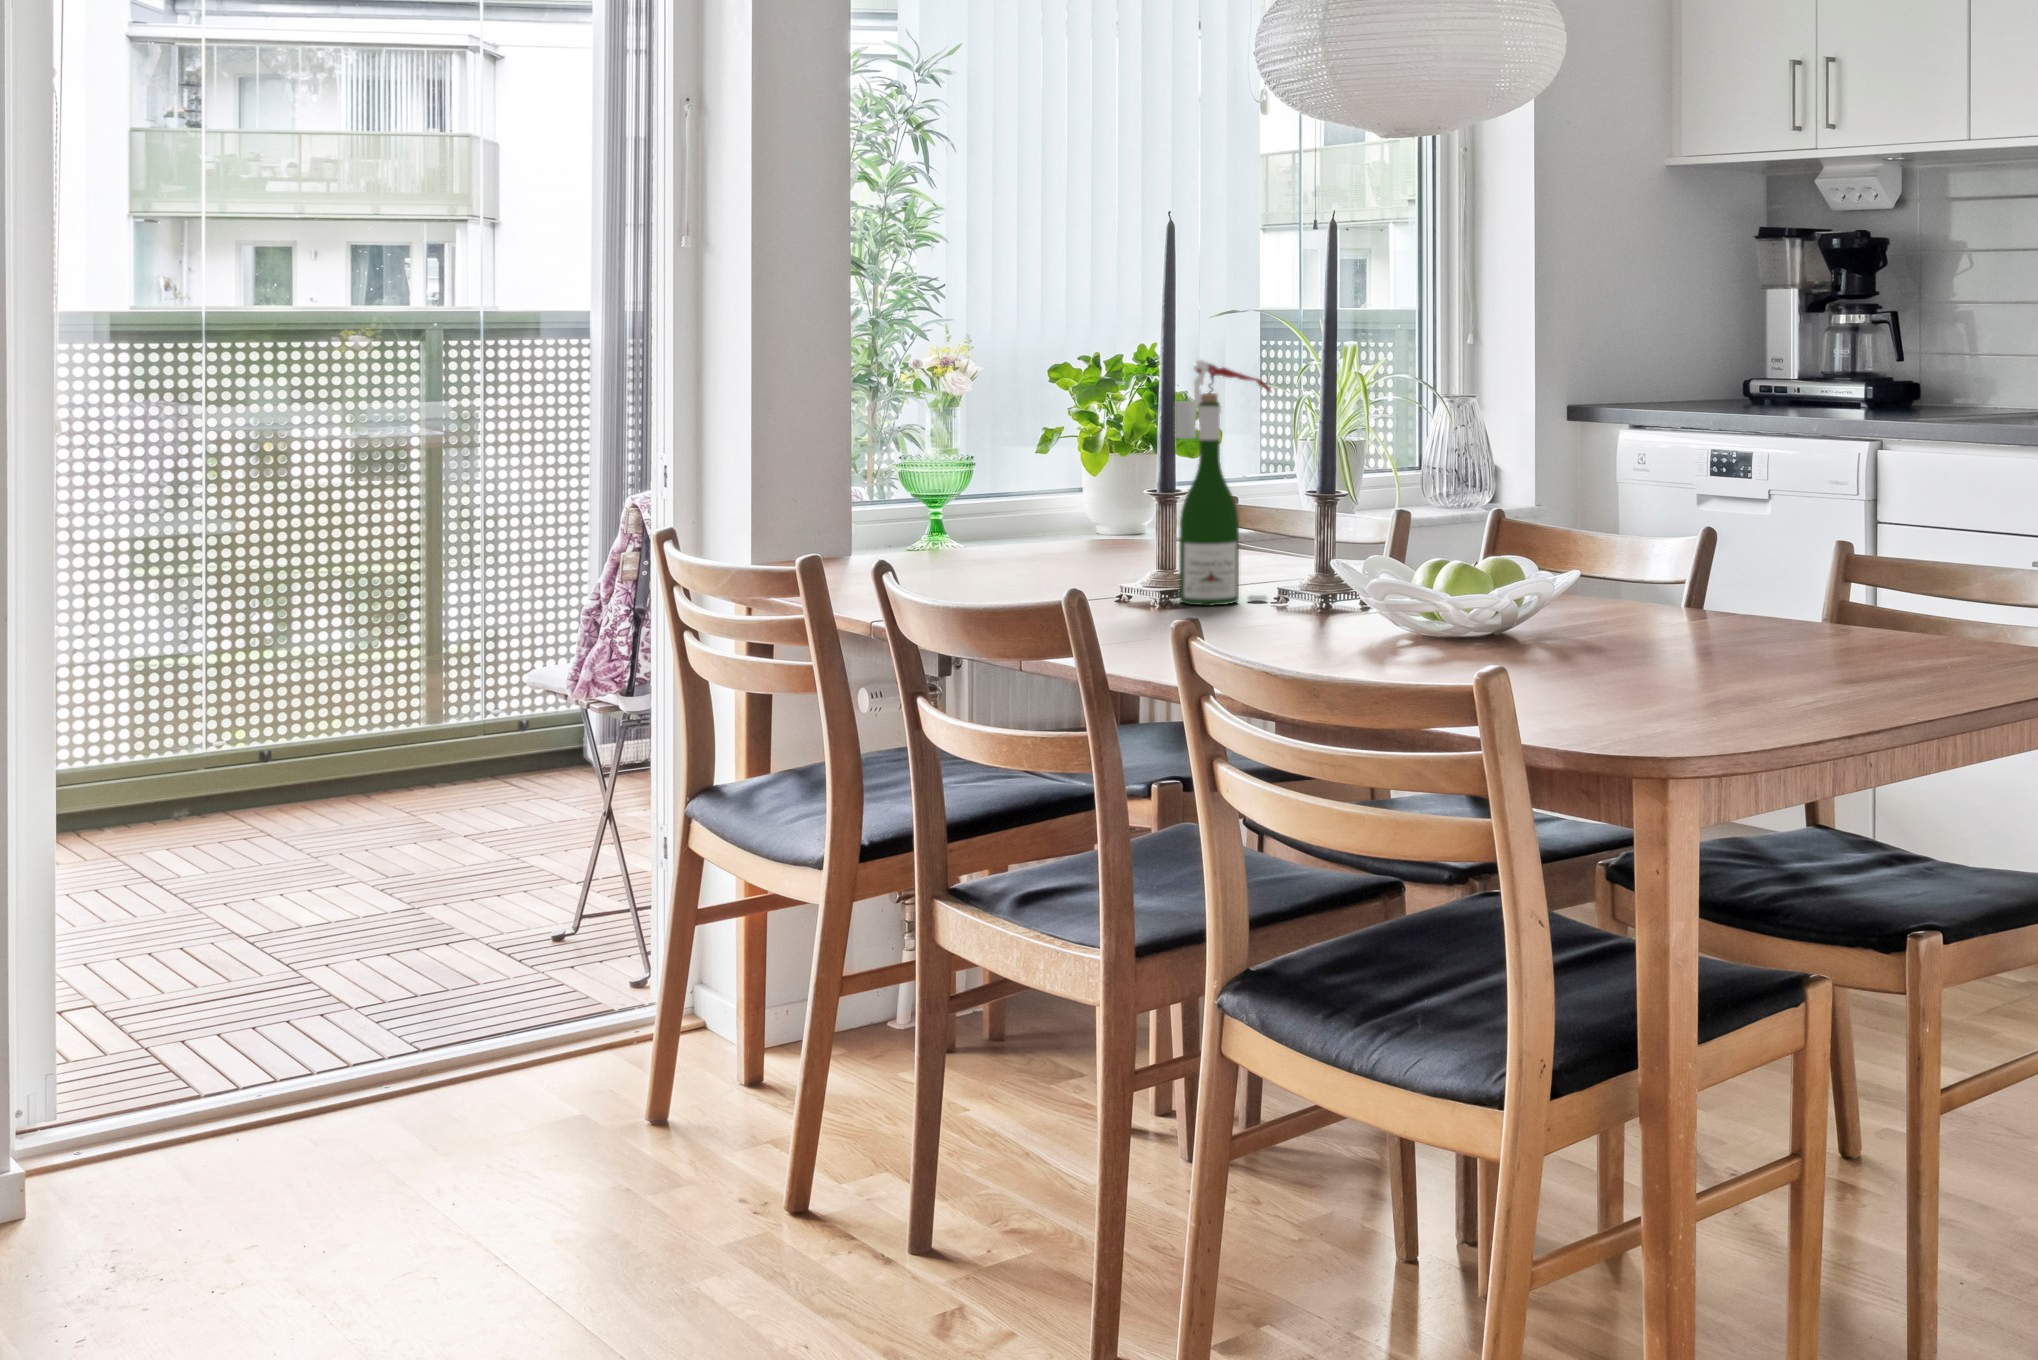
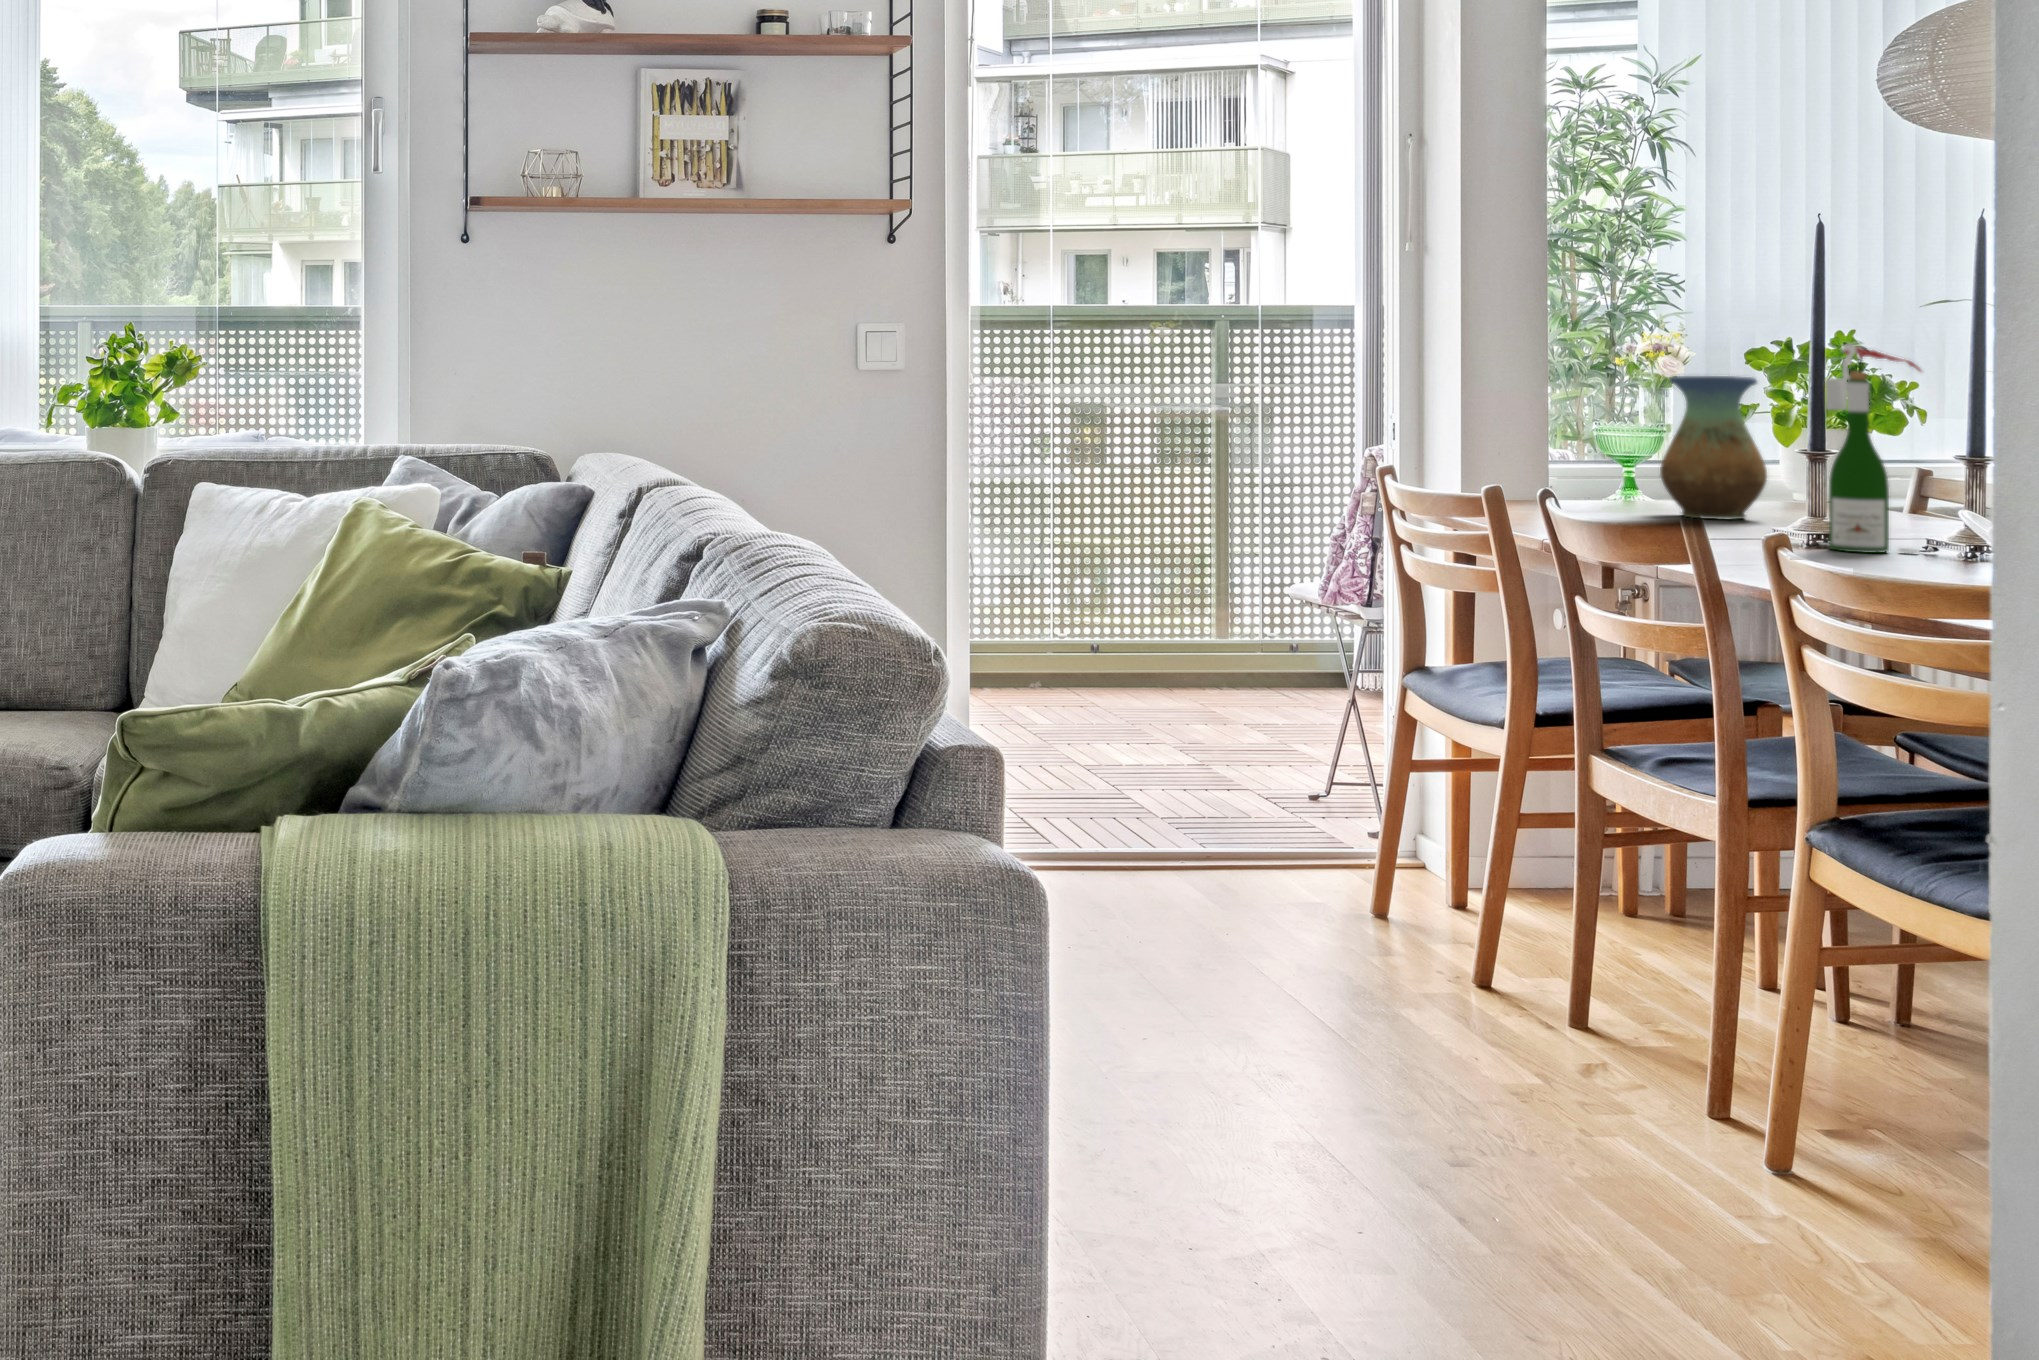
vase: none [979,397,1091,567] -> present [1660,376,1767,520]

